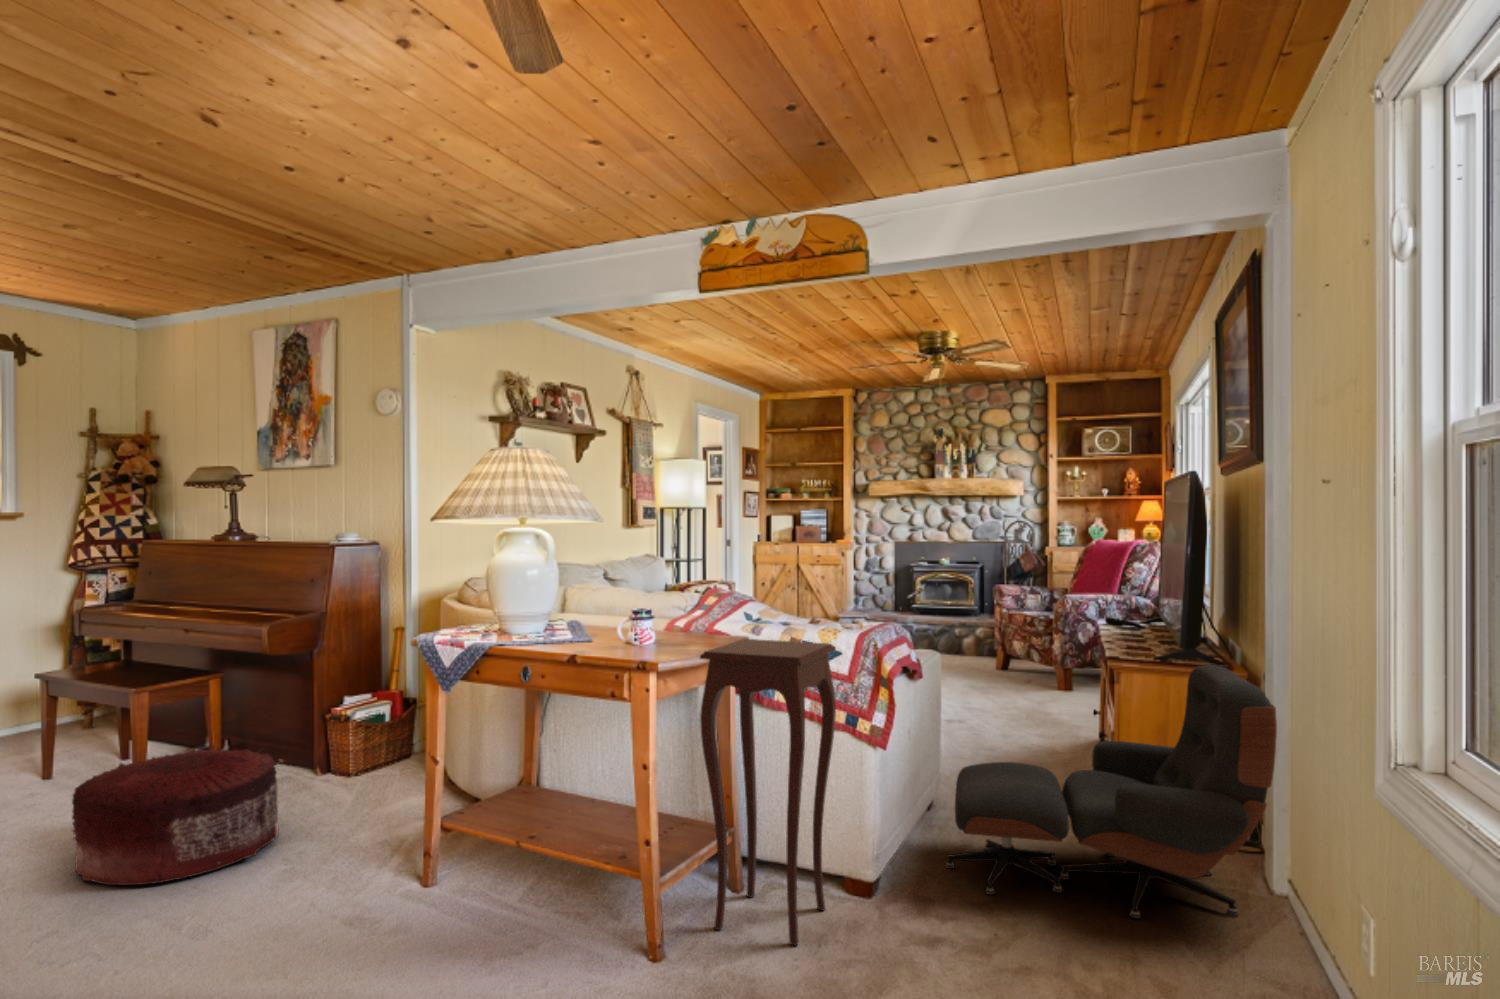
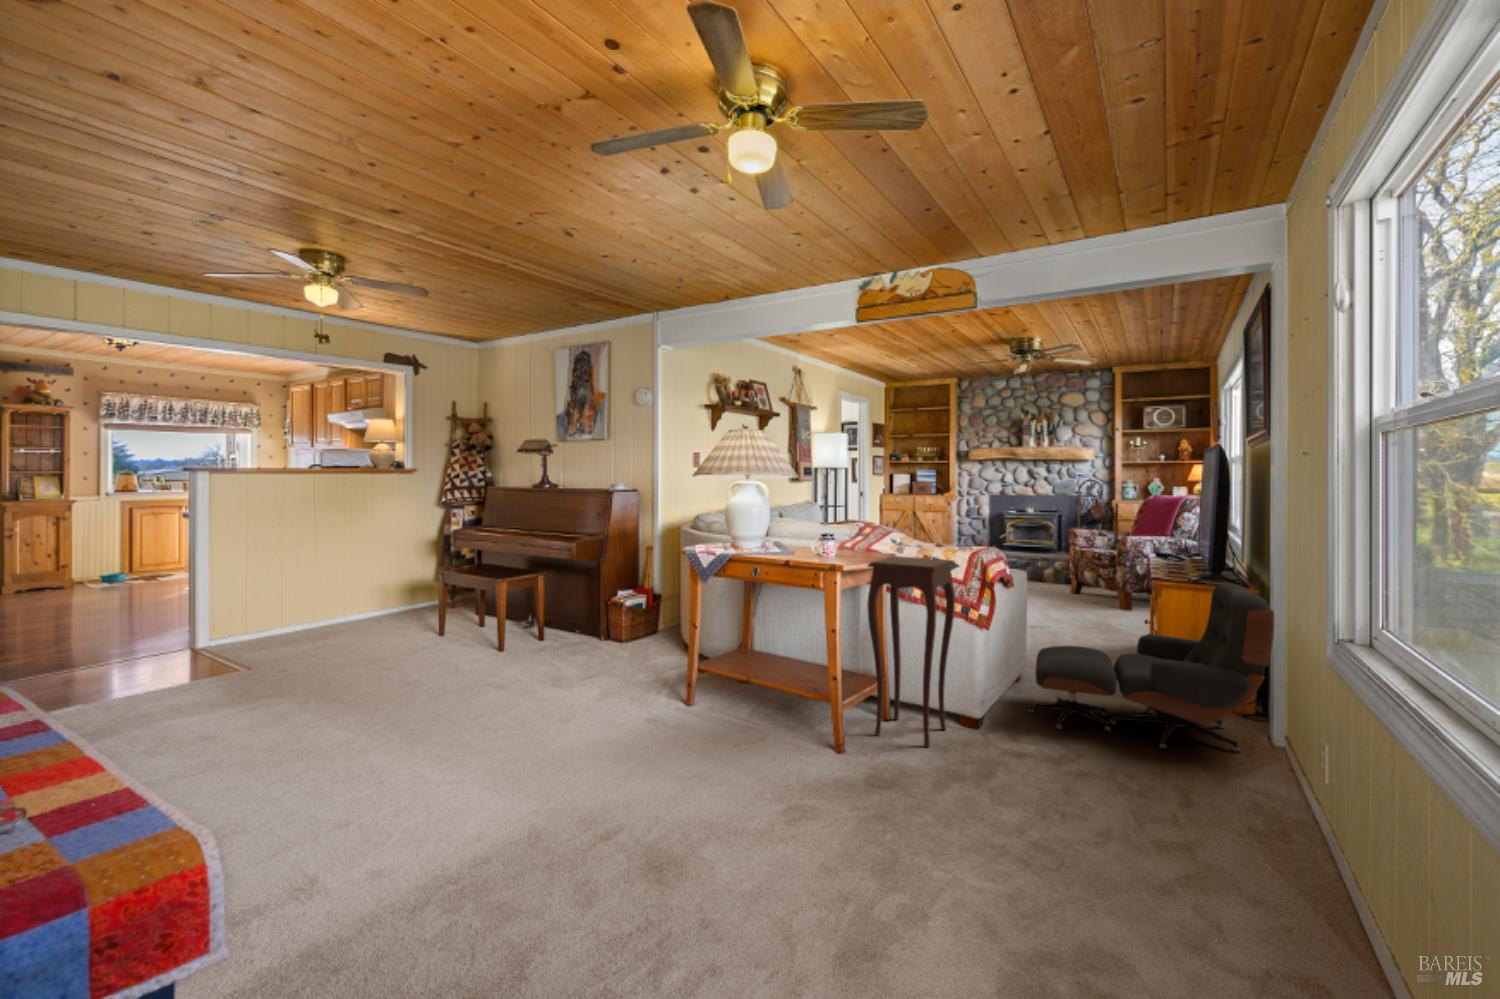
pouf: present [72,748,279,885] -> none [489,616,598,690]

